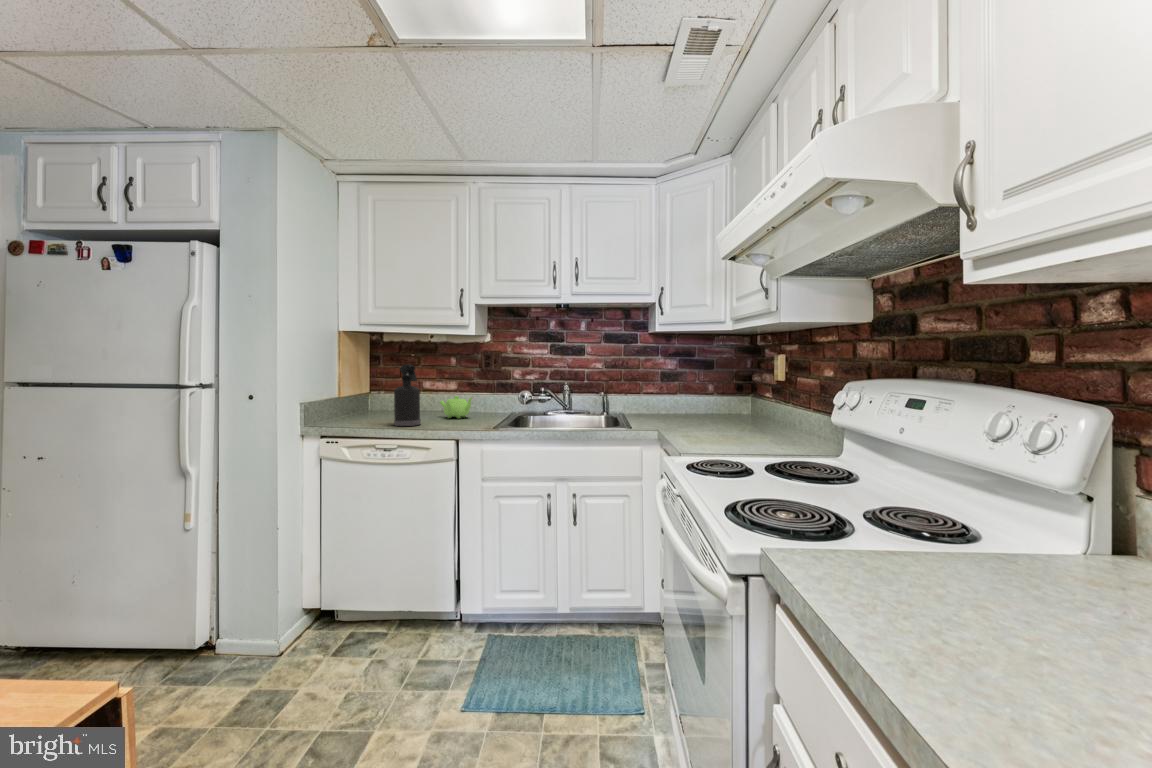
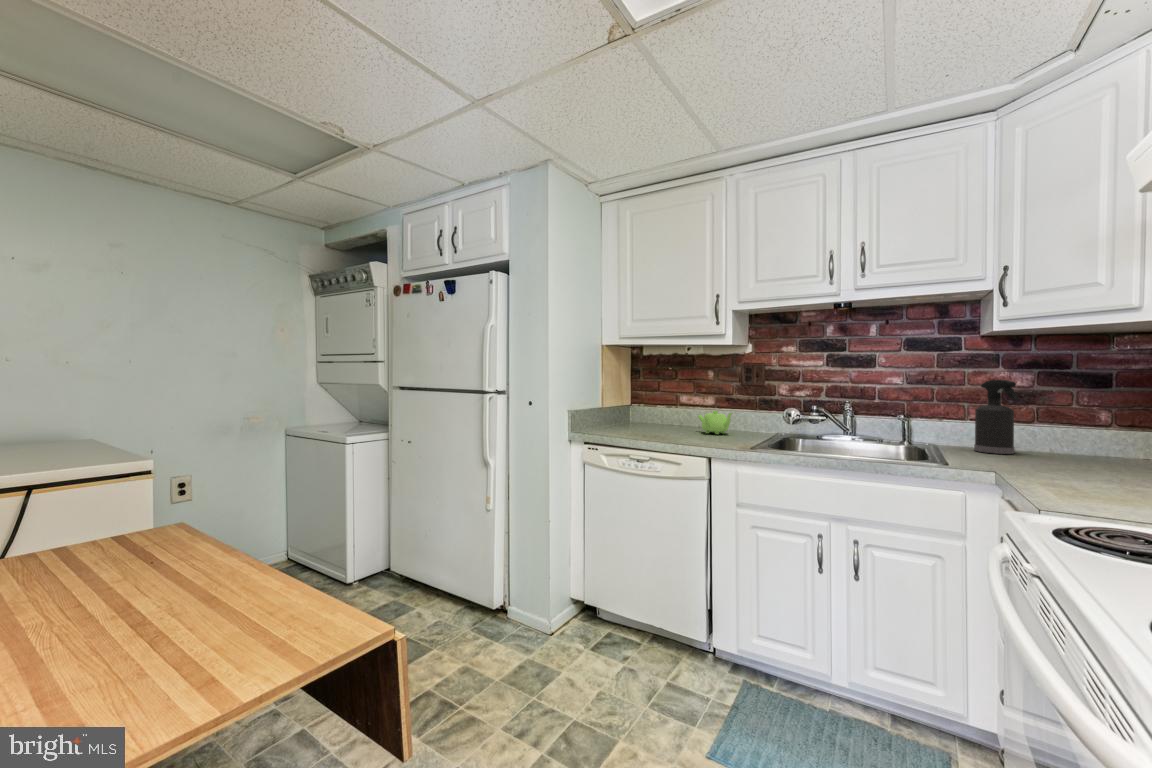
spray bottle: present [394,365,421,426] -> present [974,380,1019,454]

